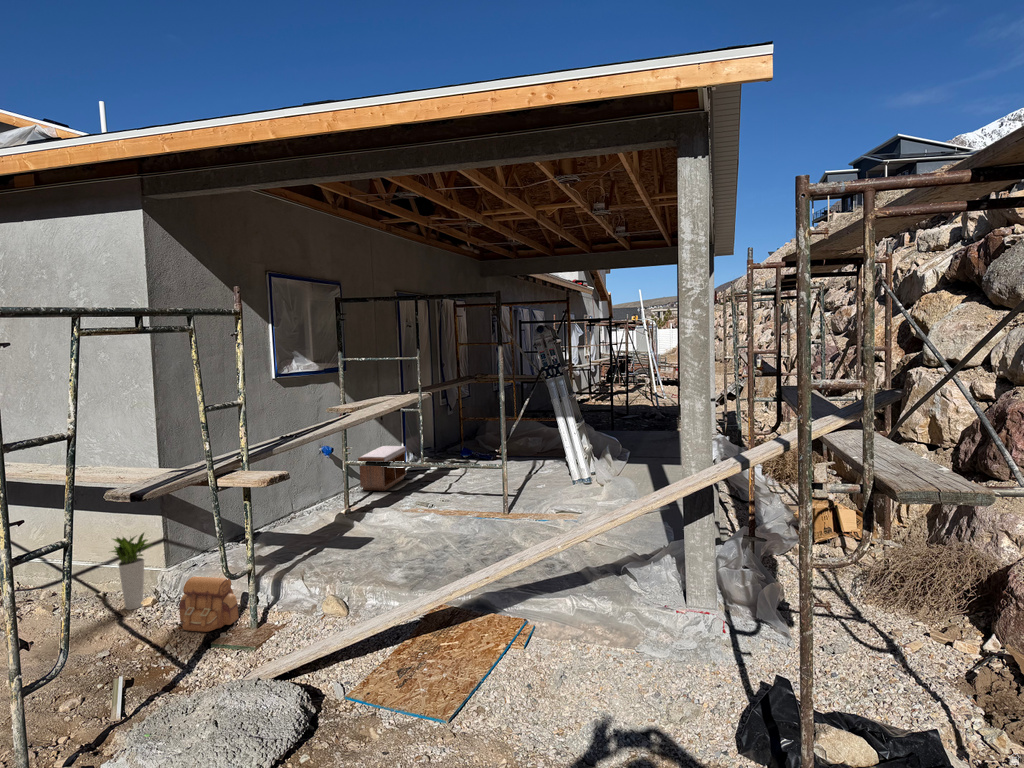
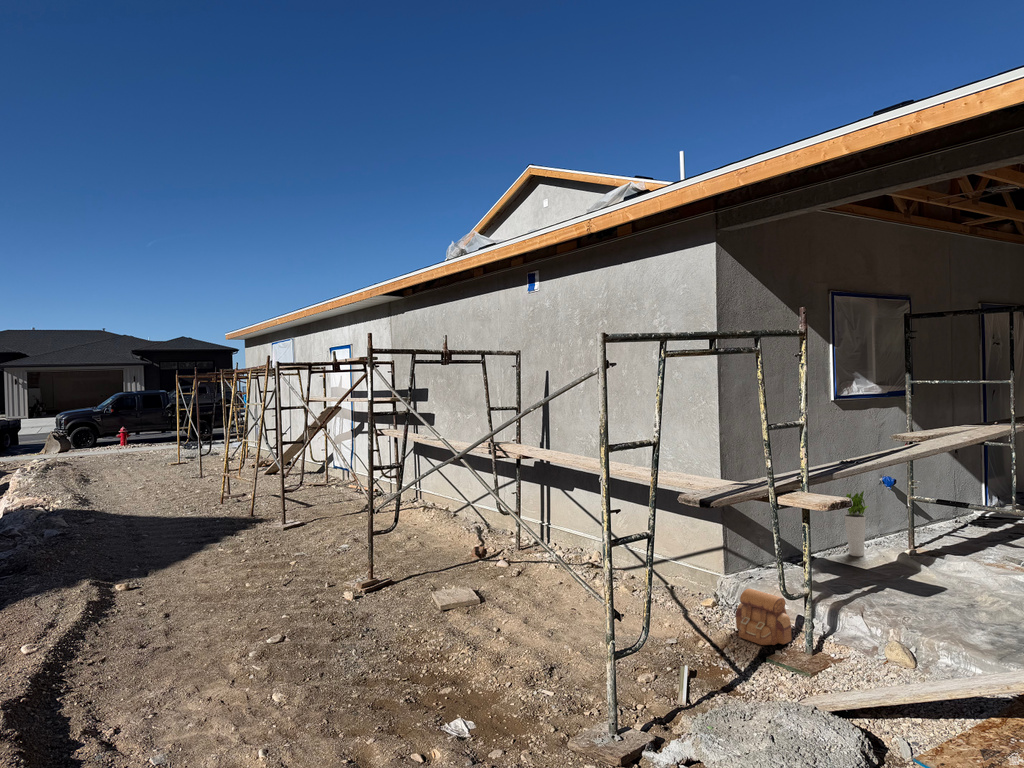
bench: present [358,446,407,491] -> none [927,483,994,537]
planter: present [111,533,150,610] -> present [844,491,869,556]

